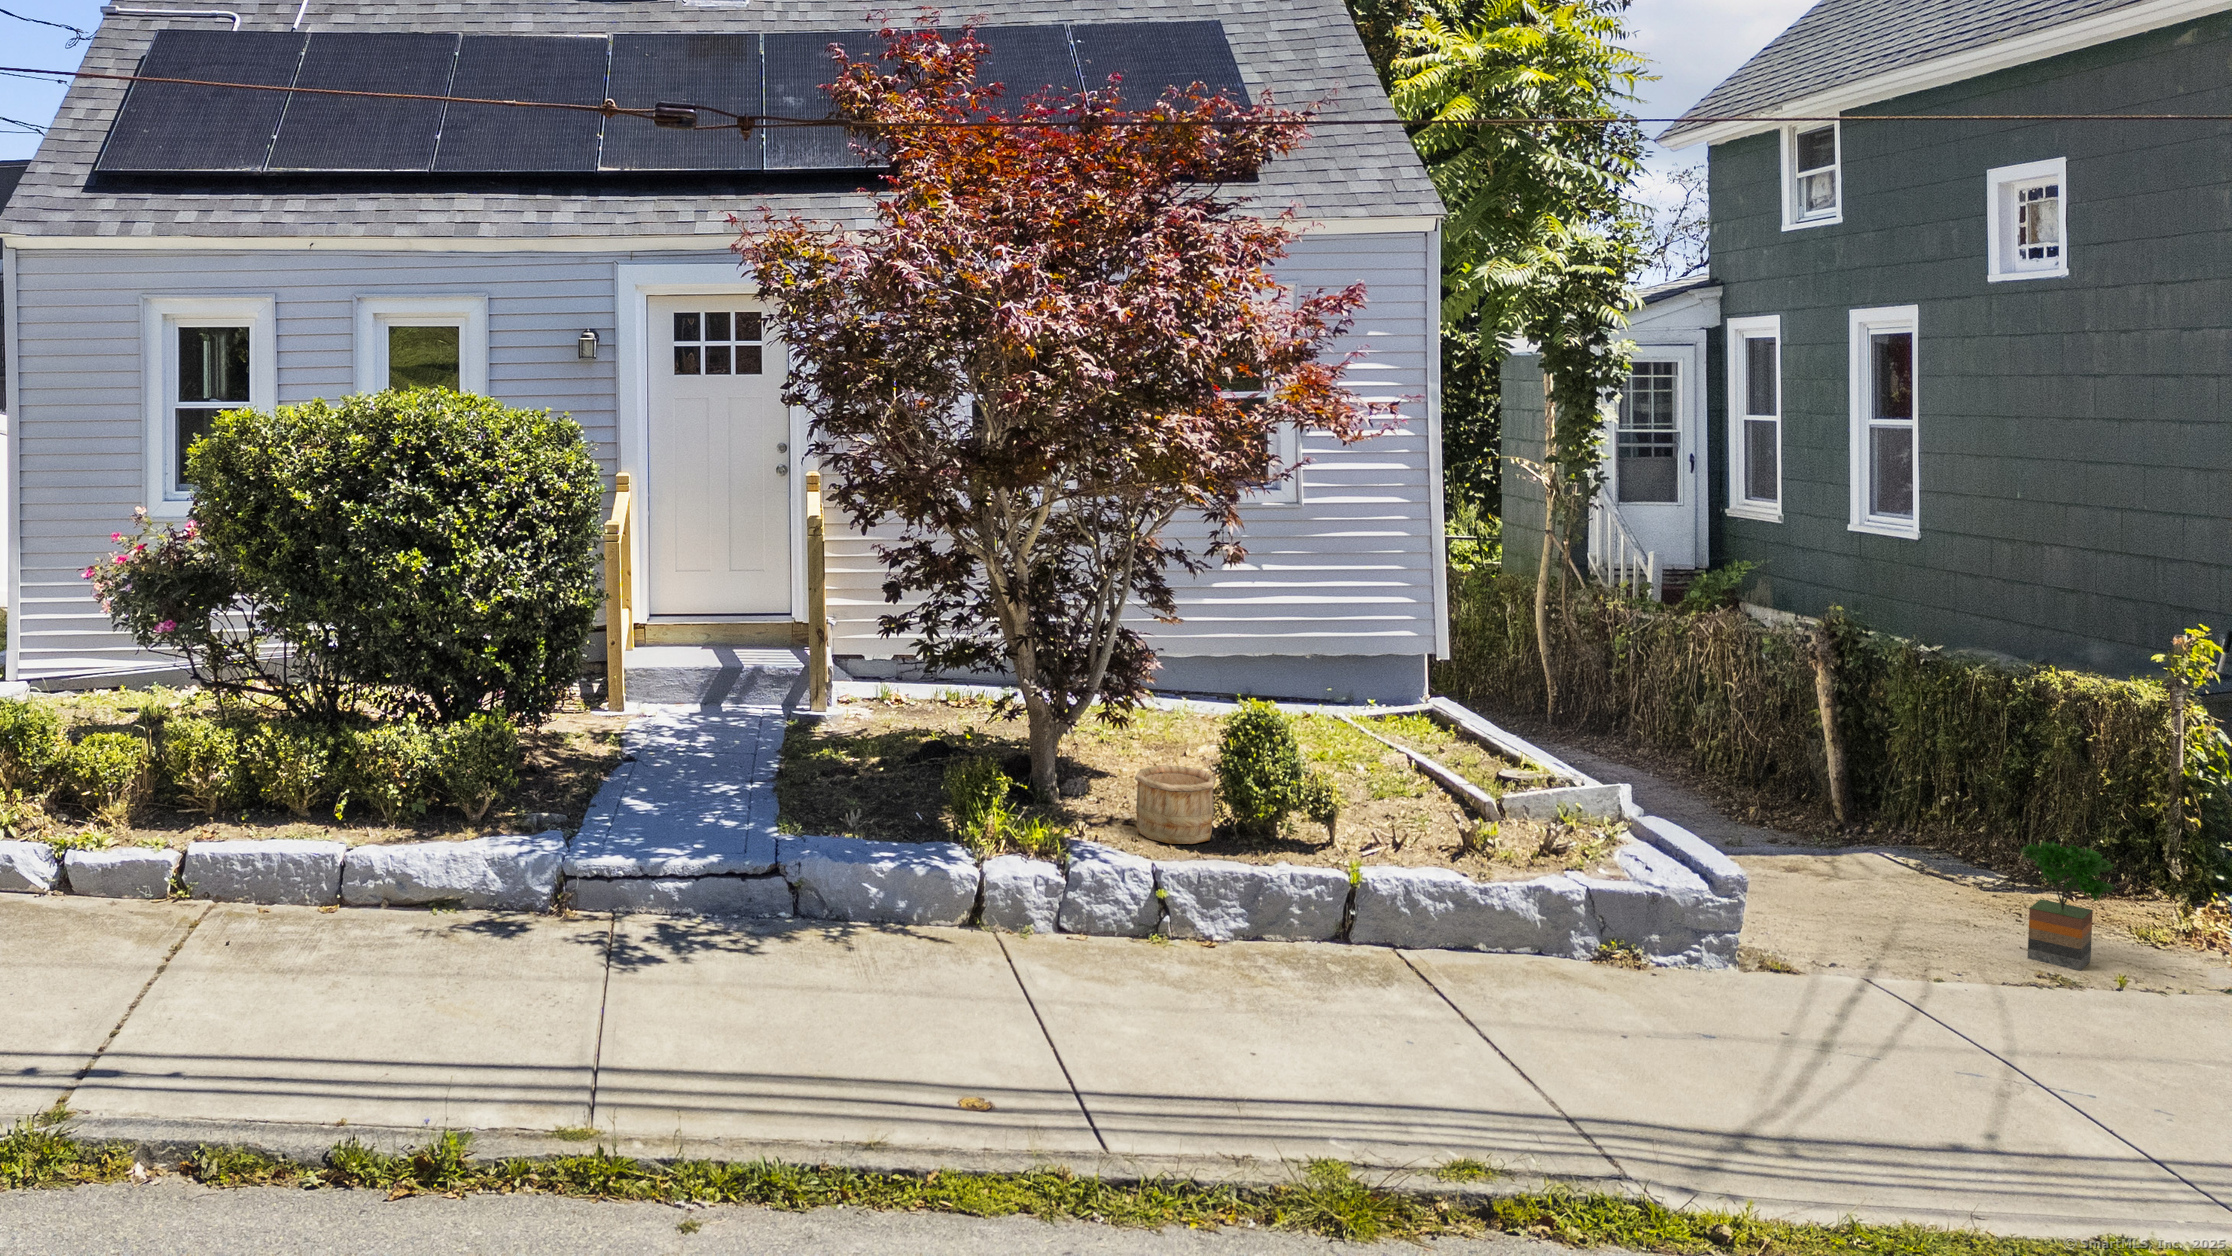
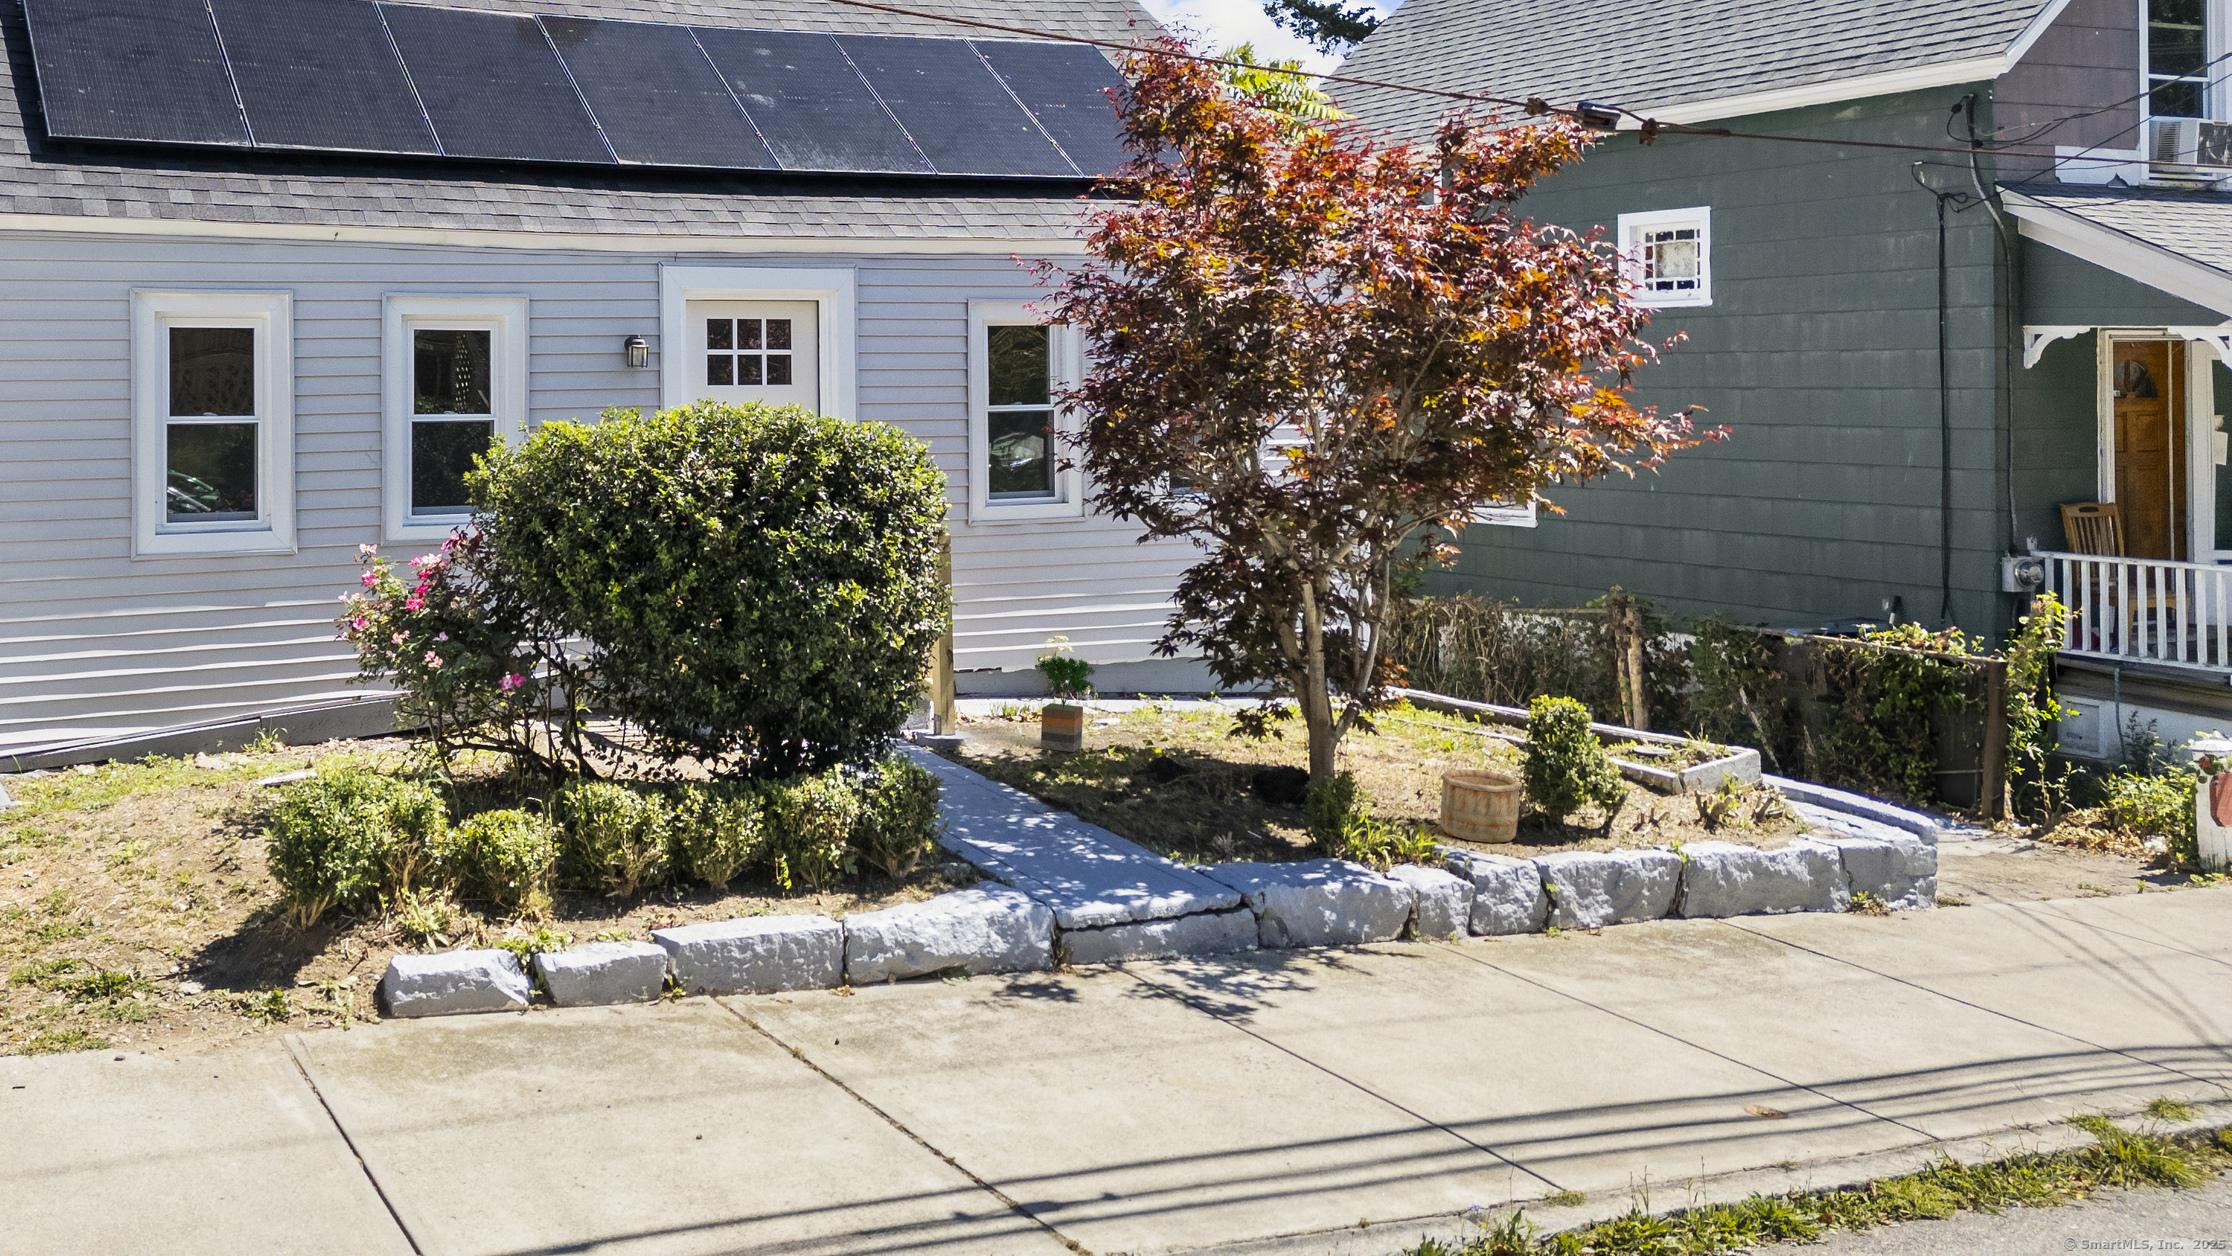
potted tree: present [2020,841,2114,971] -> present [1038,656,1095,752]

